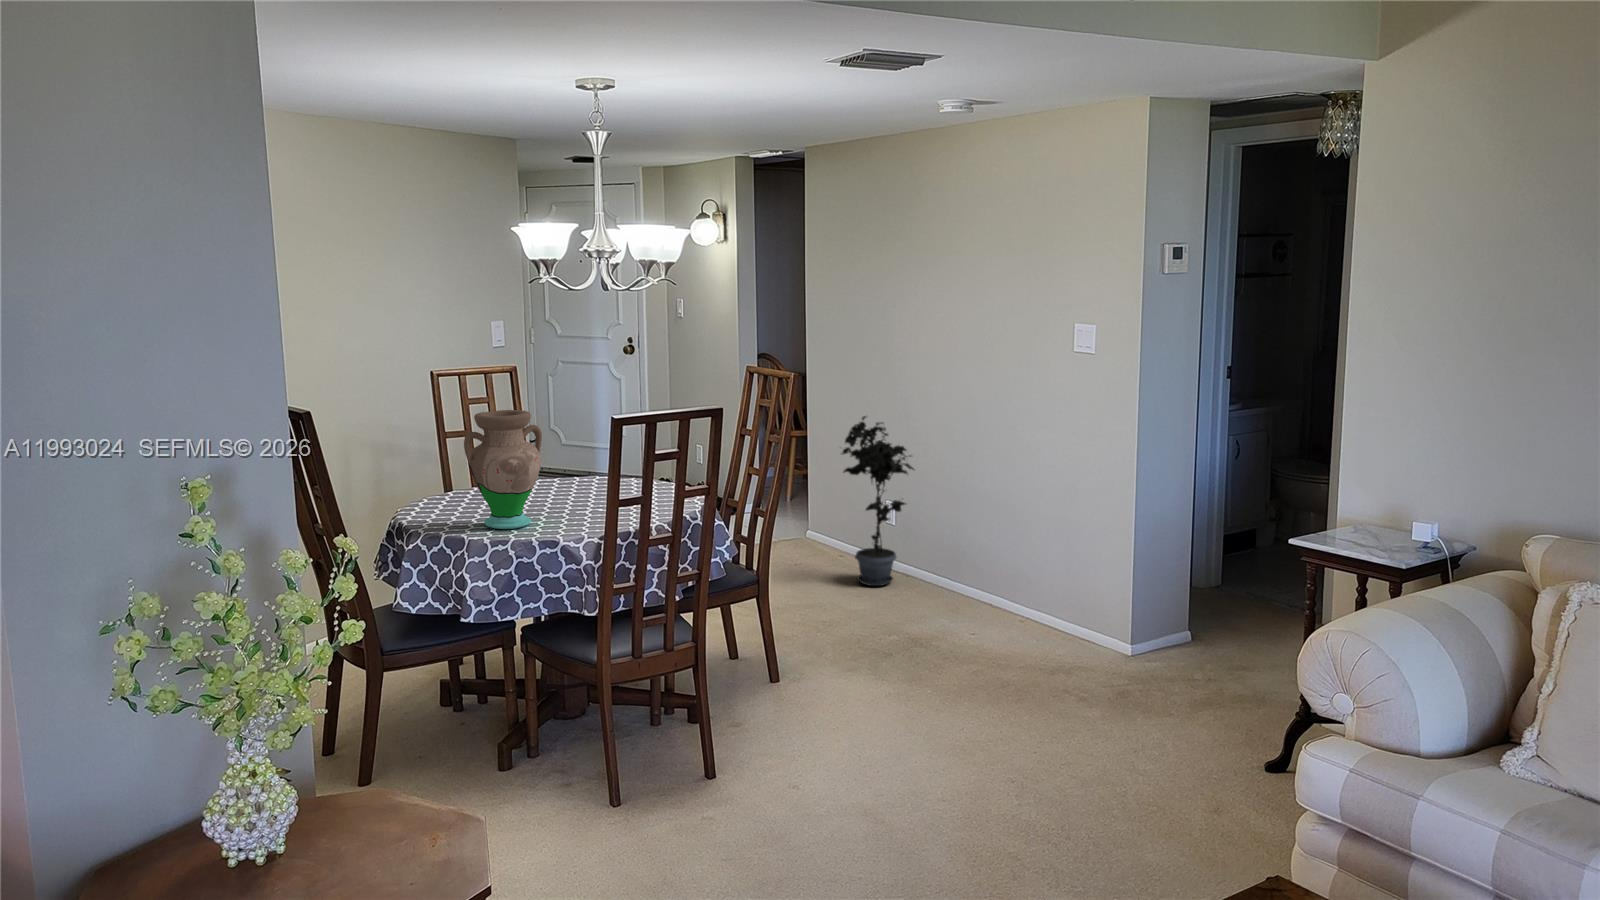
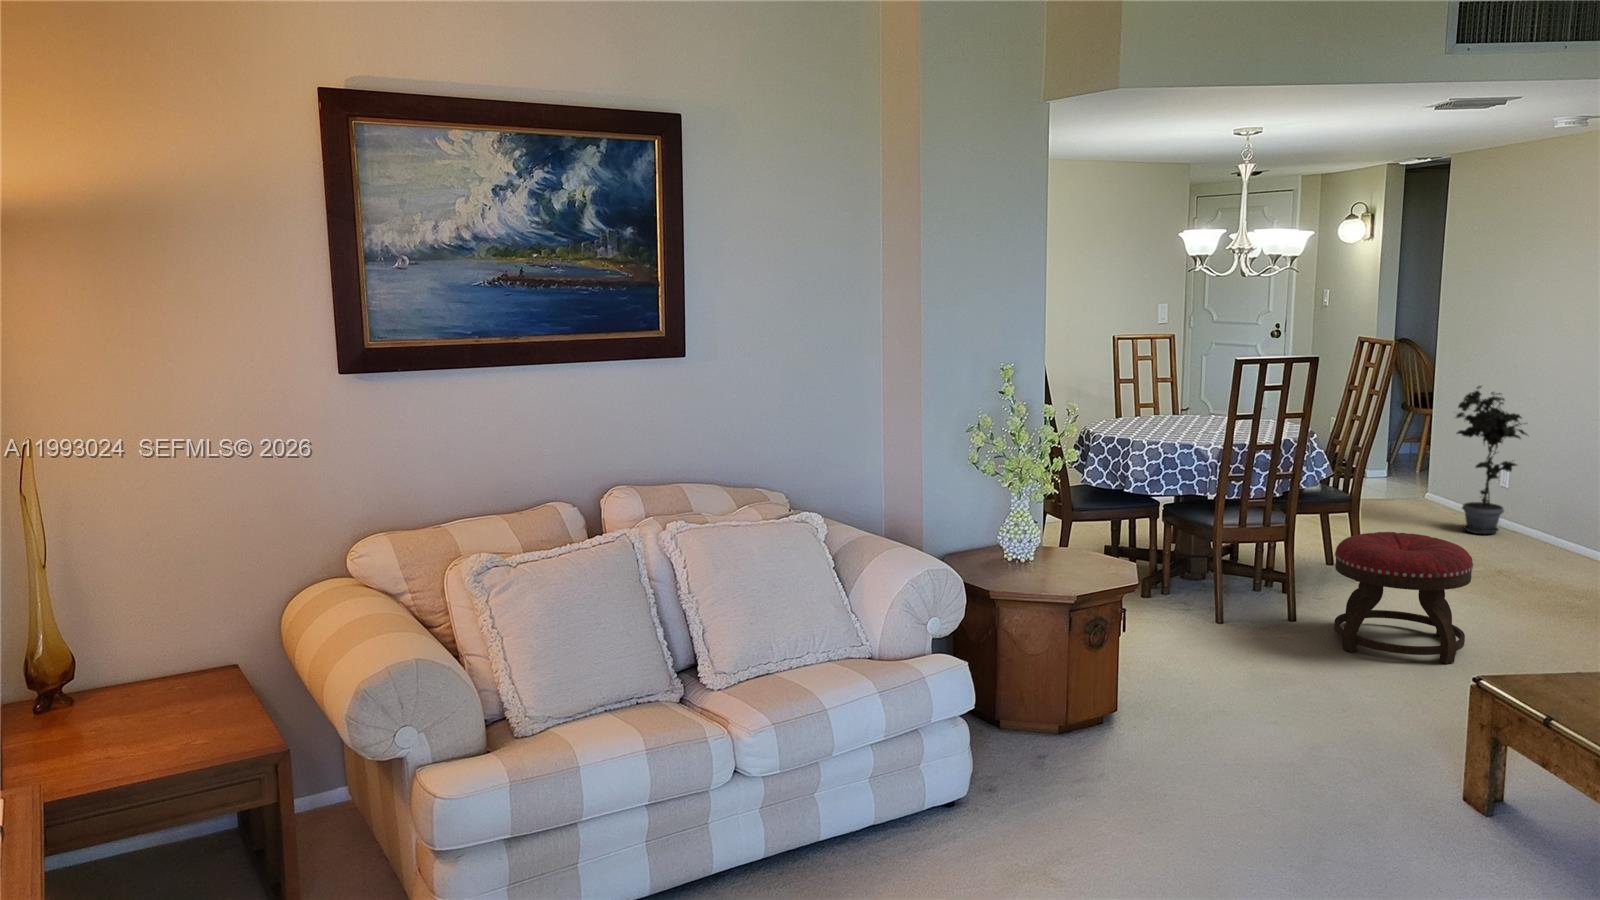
vase: present [464,410,542,529] -> none [1135,358,1188,438]
ottoman: none [763,635,928,821] -> present [1334,532,1473,664]

